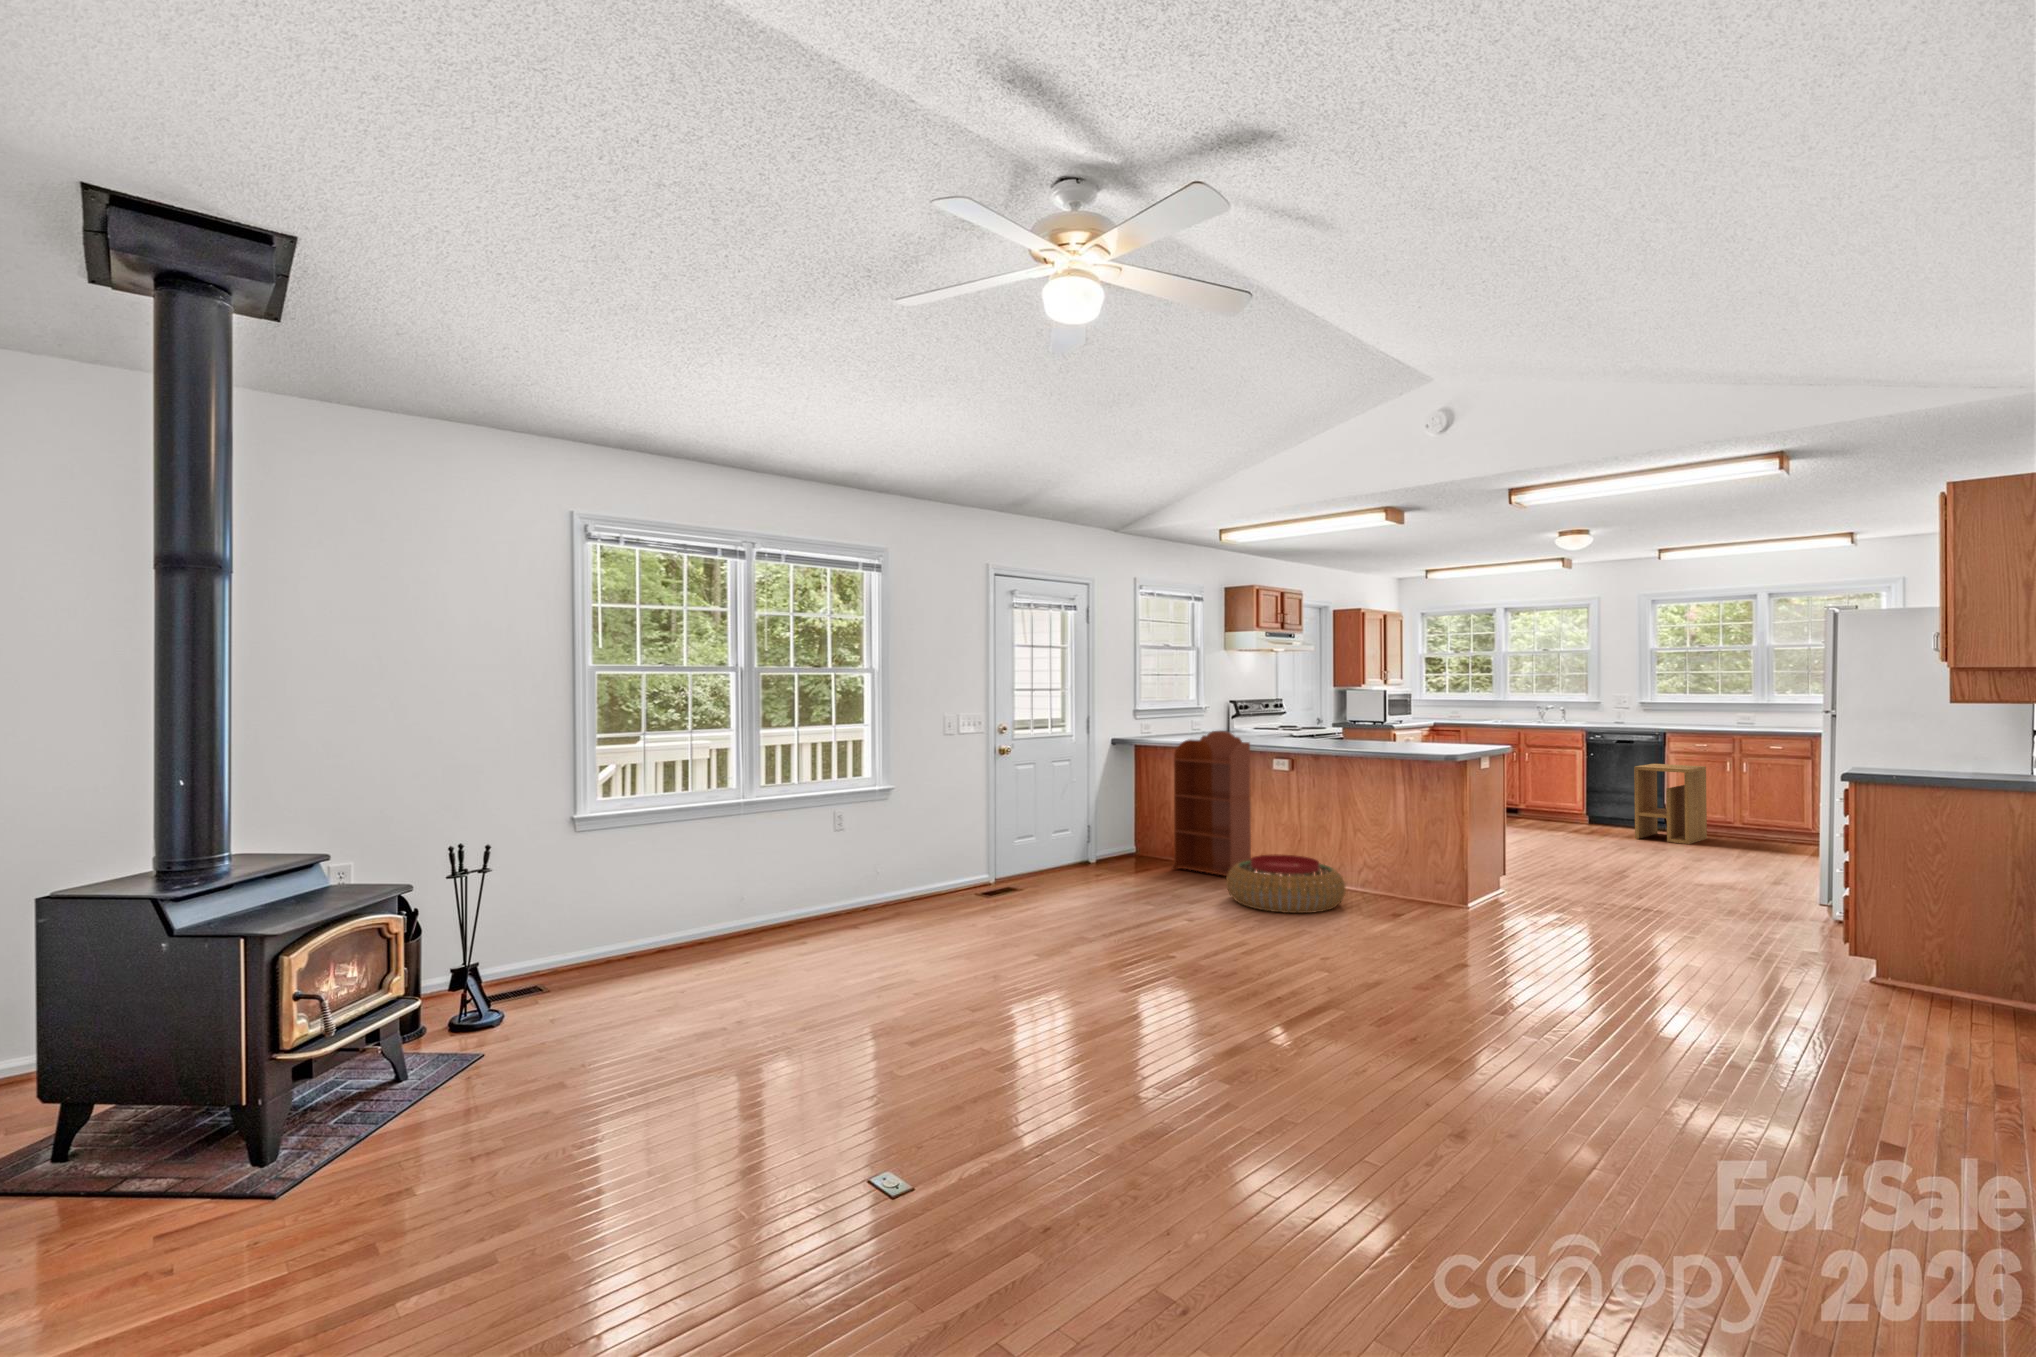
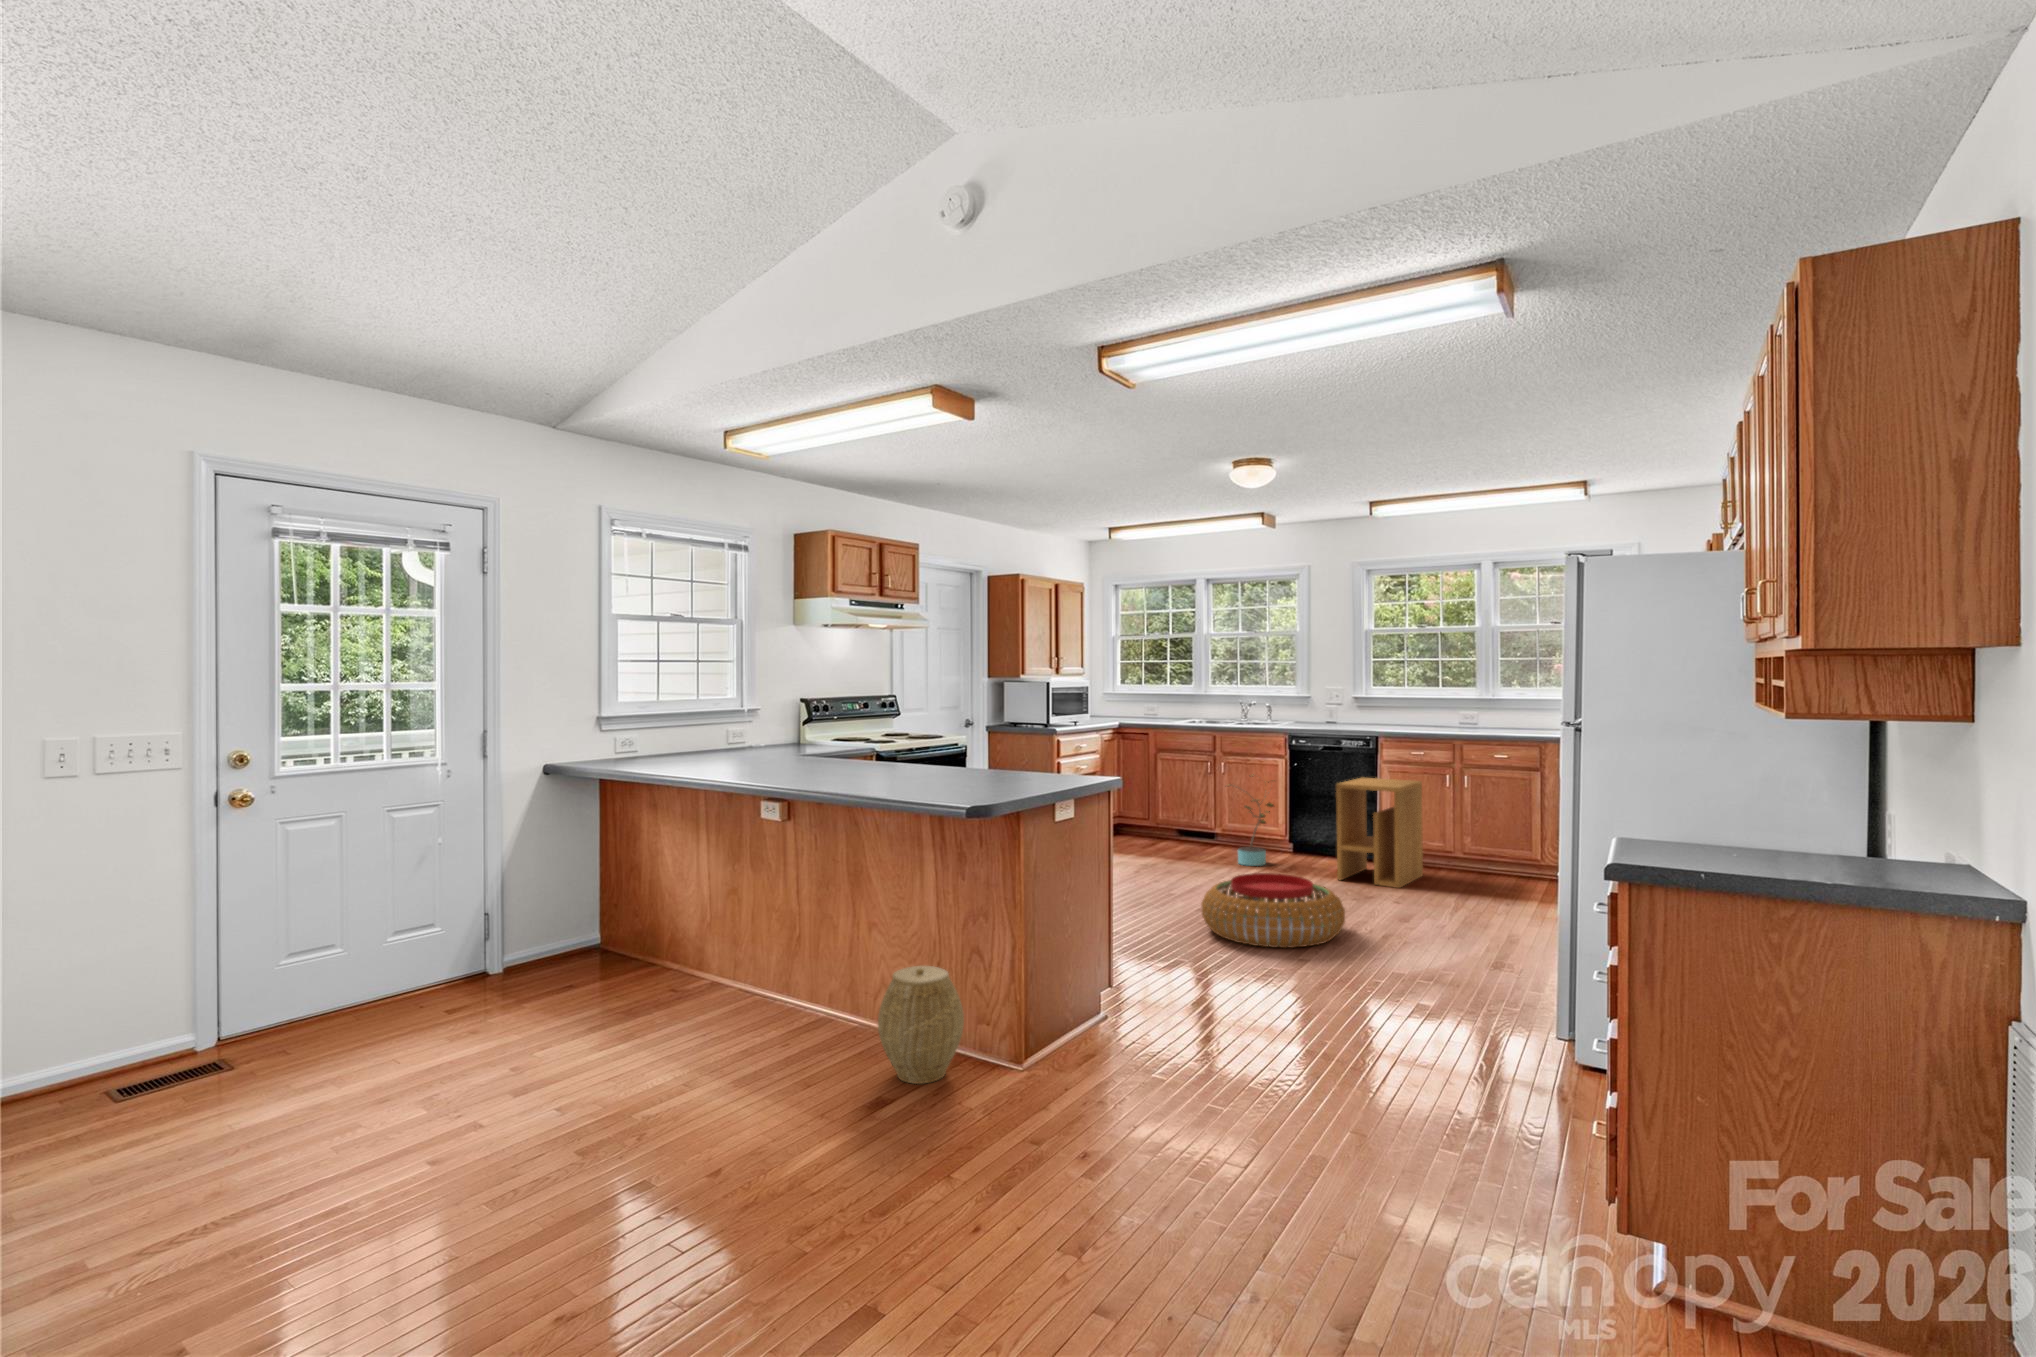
bookcase: present [1172,731,1251,876] -> none [603,754,729,1014]
potted plant: none [1535,760,1579,829] -> present [1230,785,1274,866]
woven basket: none [1386,847,1438,909] -> present [878,966,964,1084]
pouf: present [1226,855,1346,913] -> present [1201,873,1345,948]

